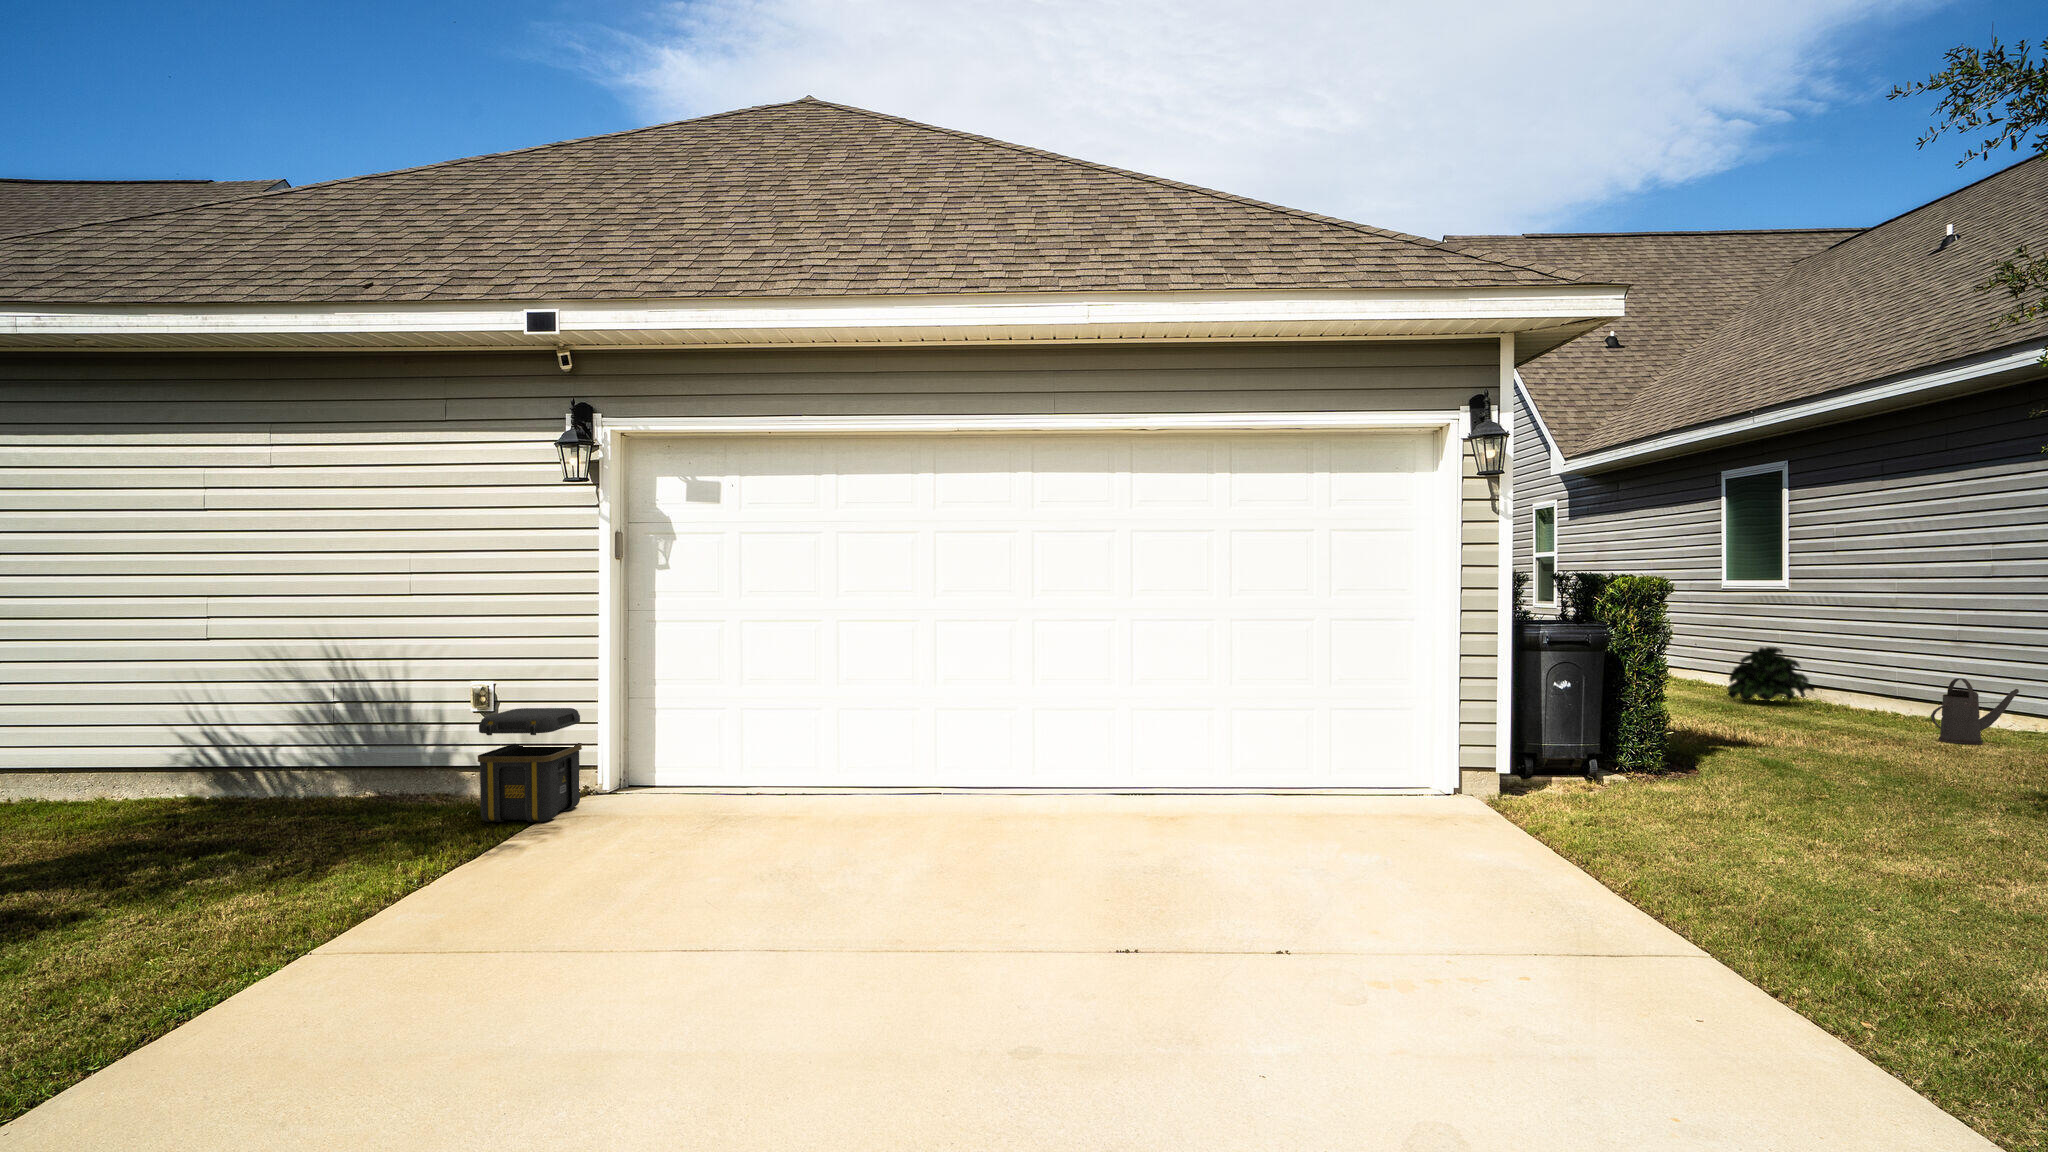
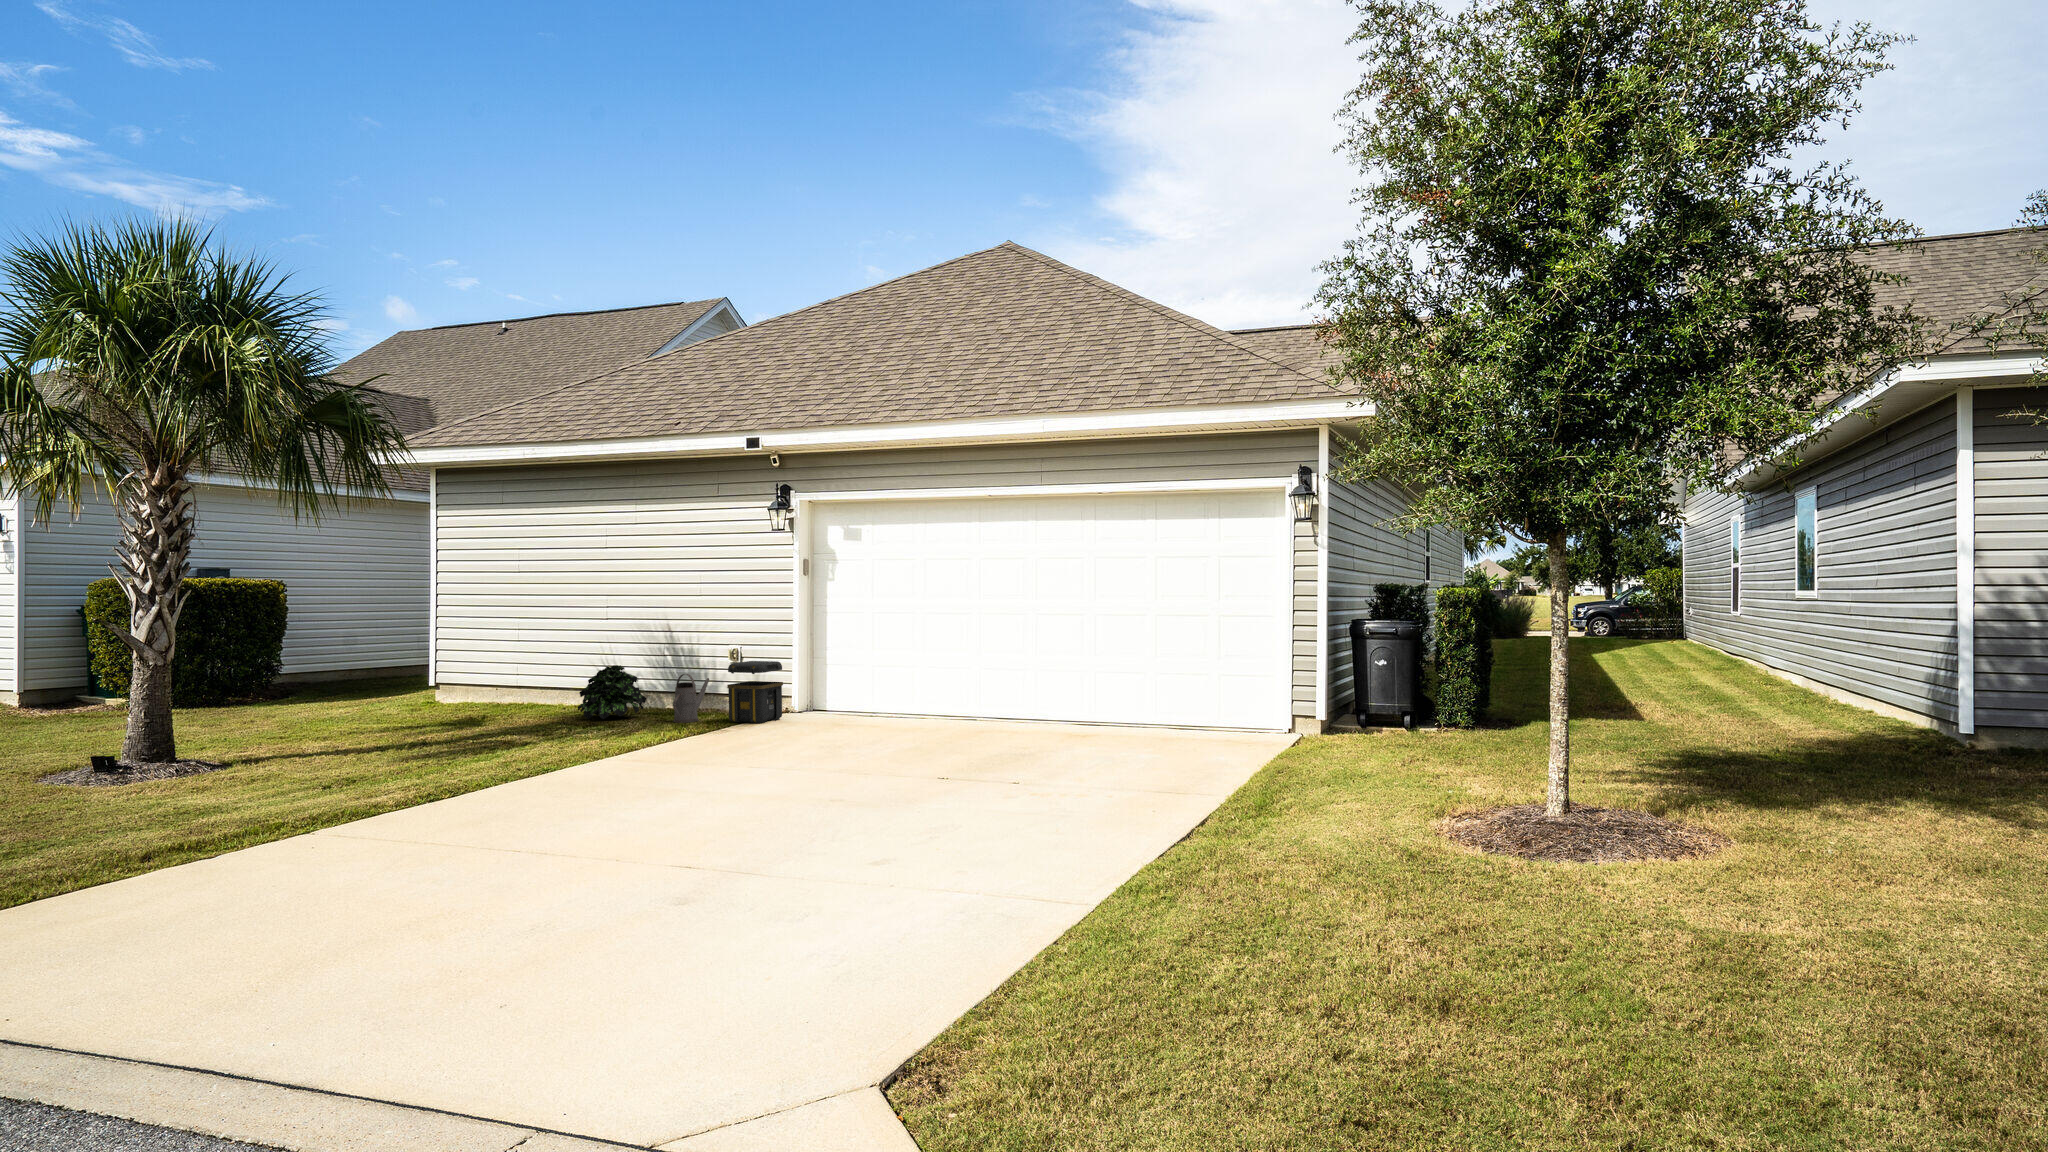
potted plant: present [1727,647,1815,701] -> present [578,665,647,719]
watering can: present [1931,678,2019,744] -> present [673,674,709,723]

